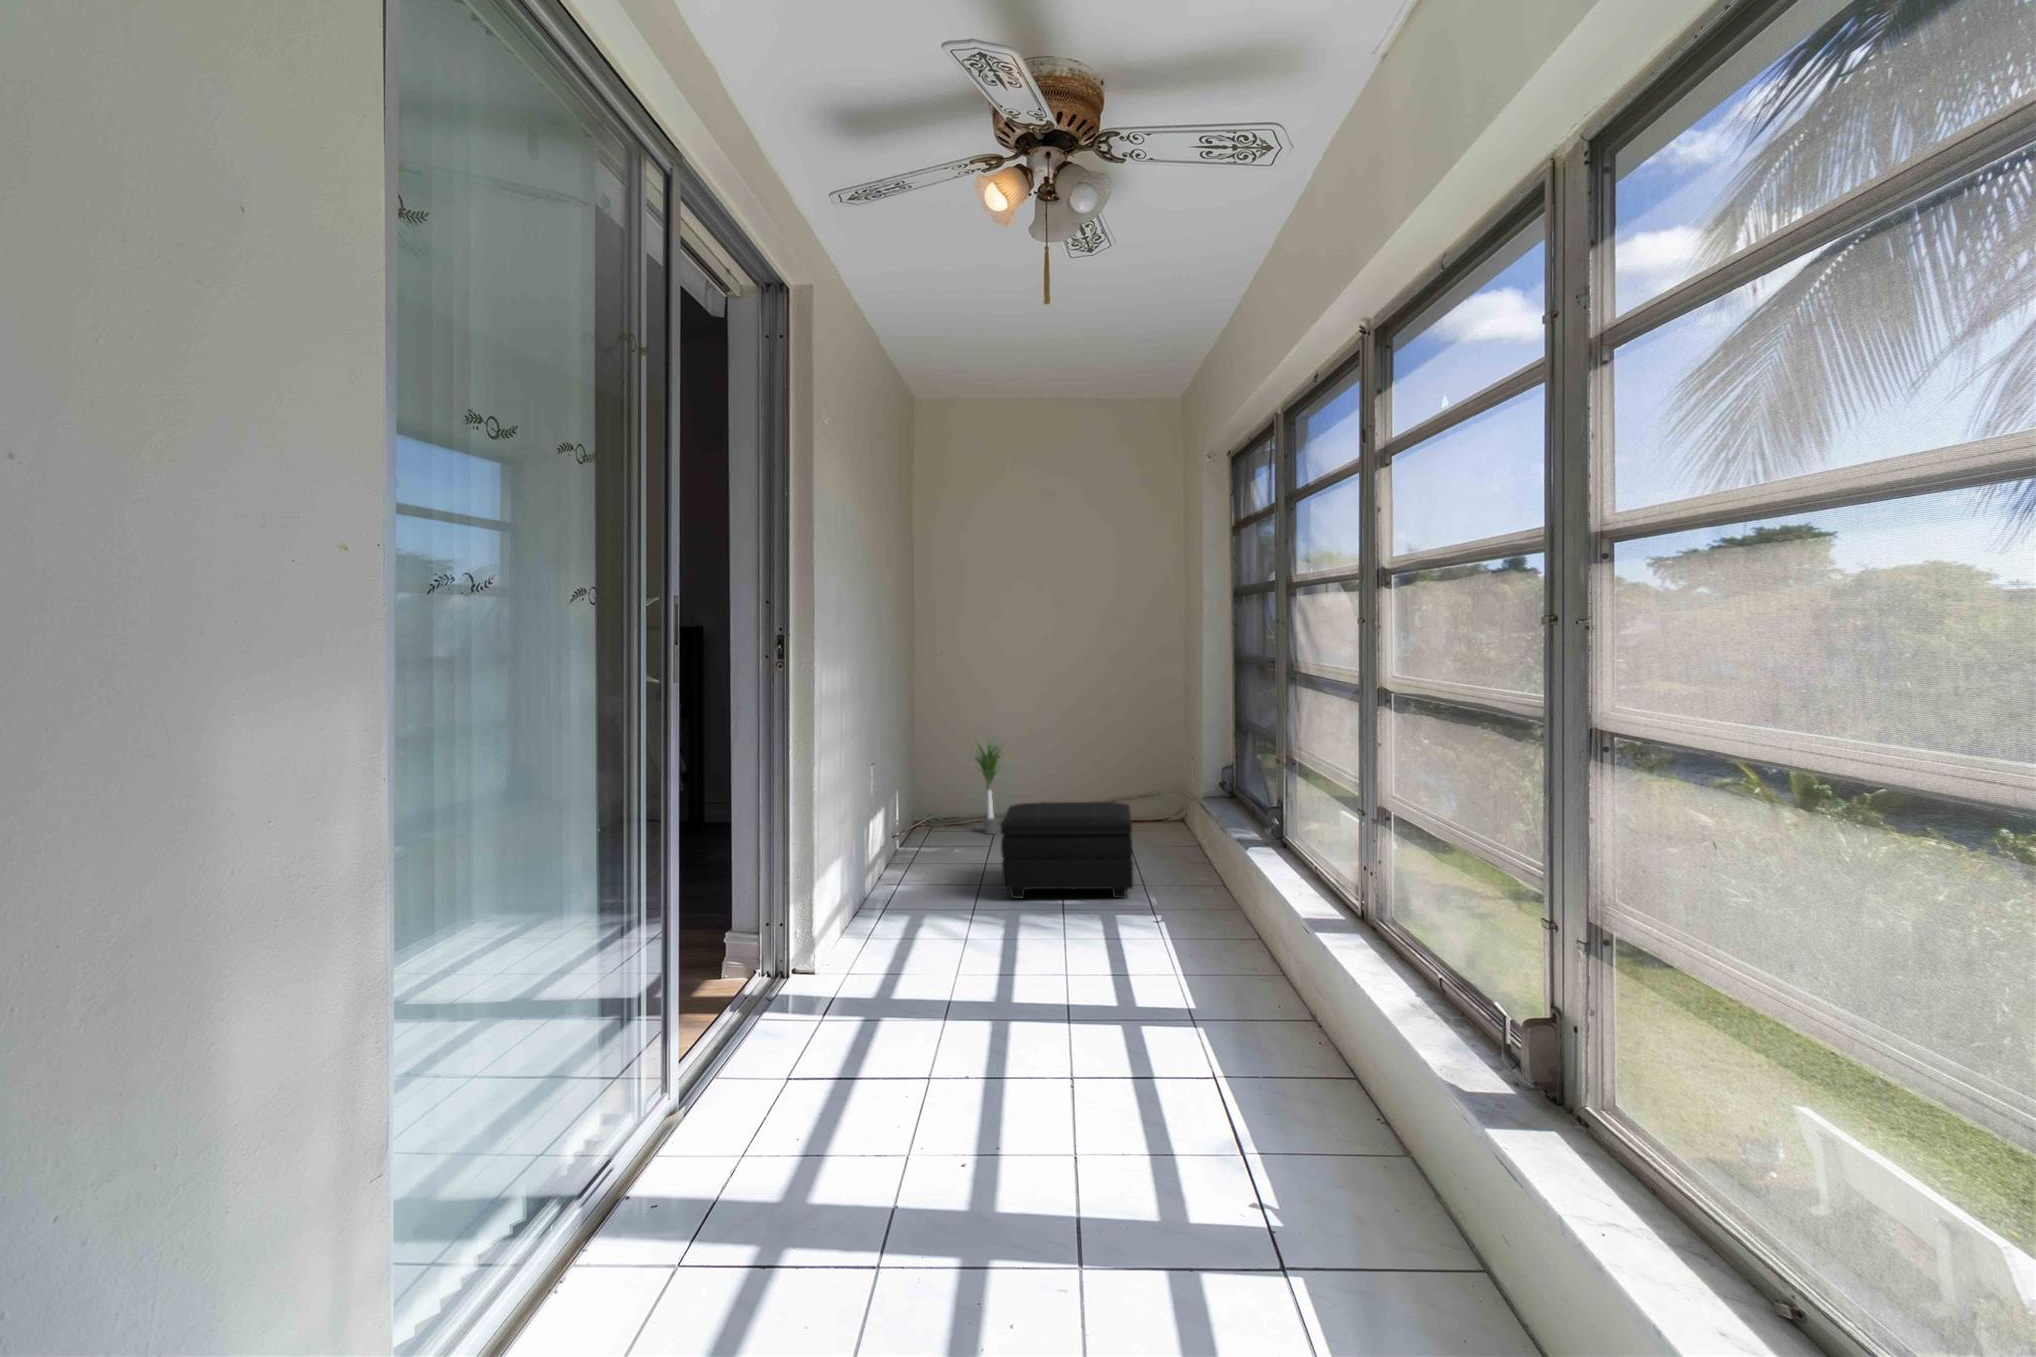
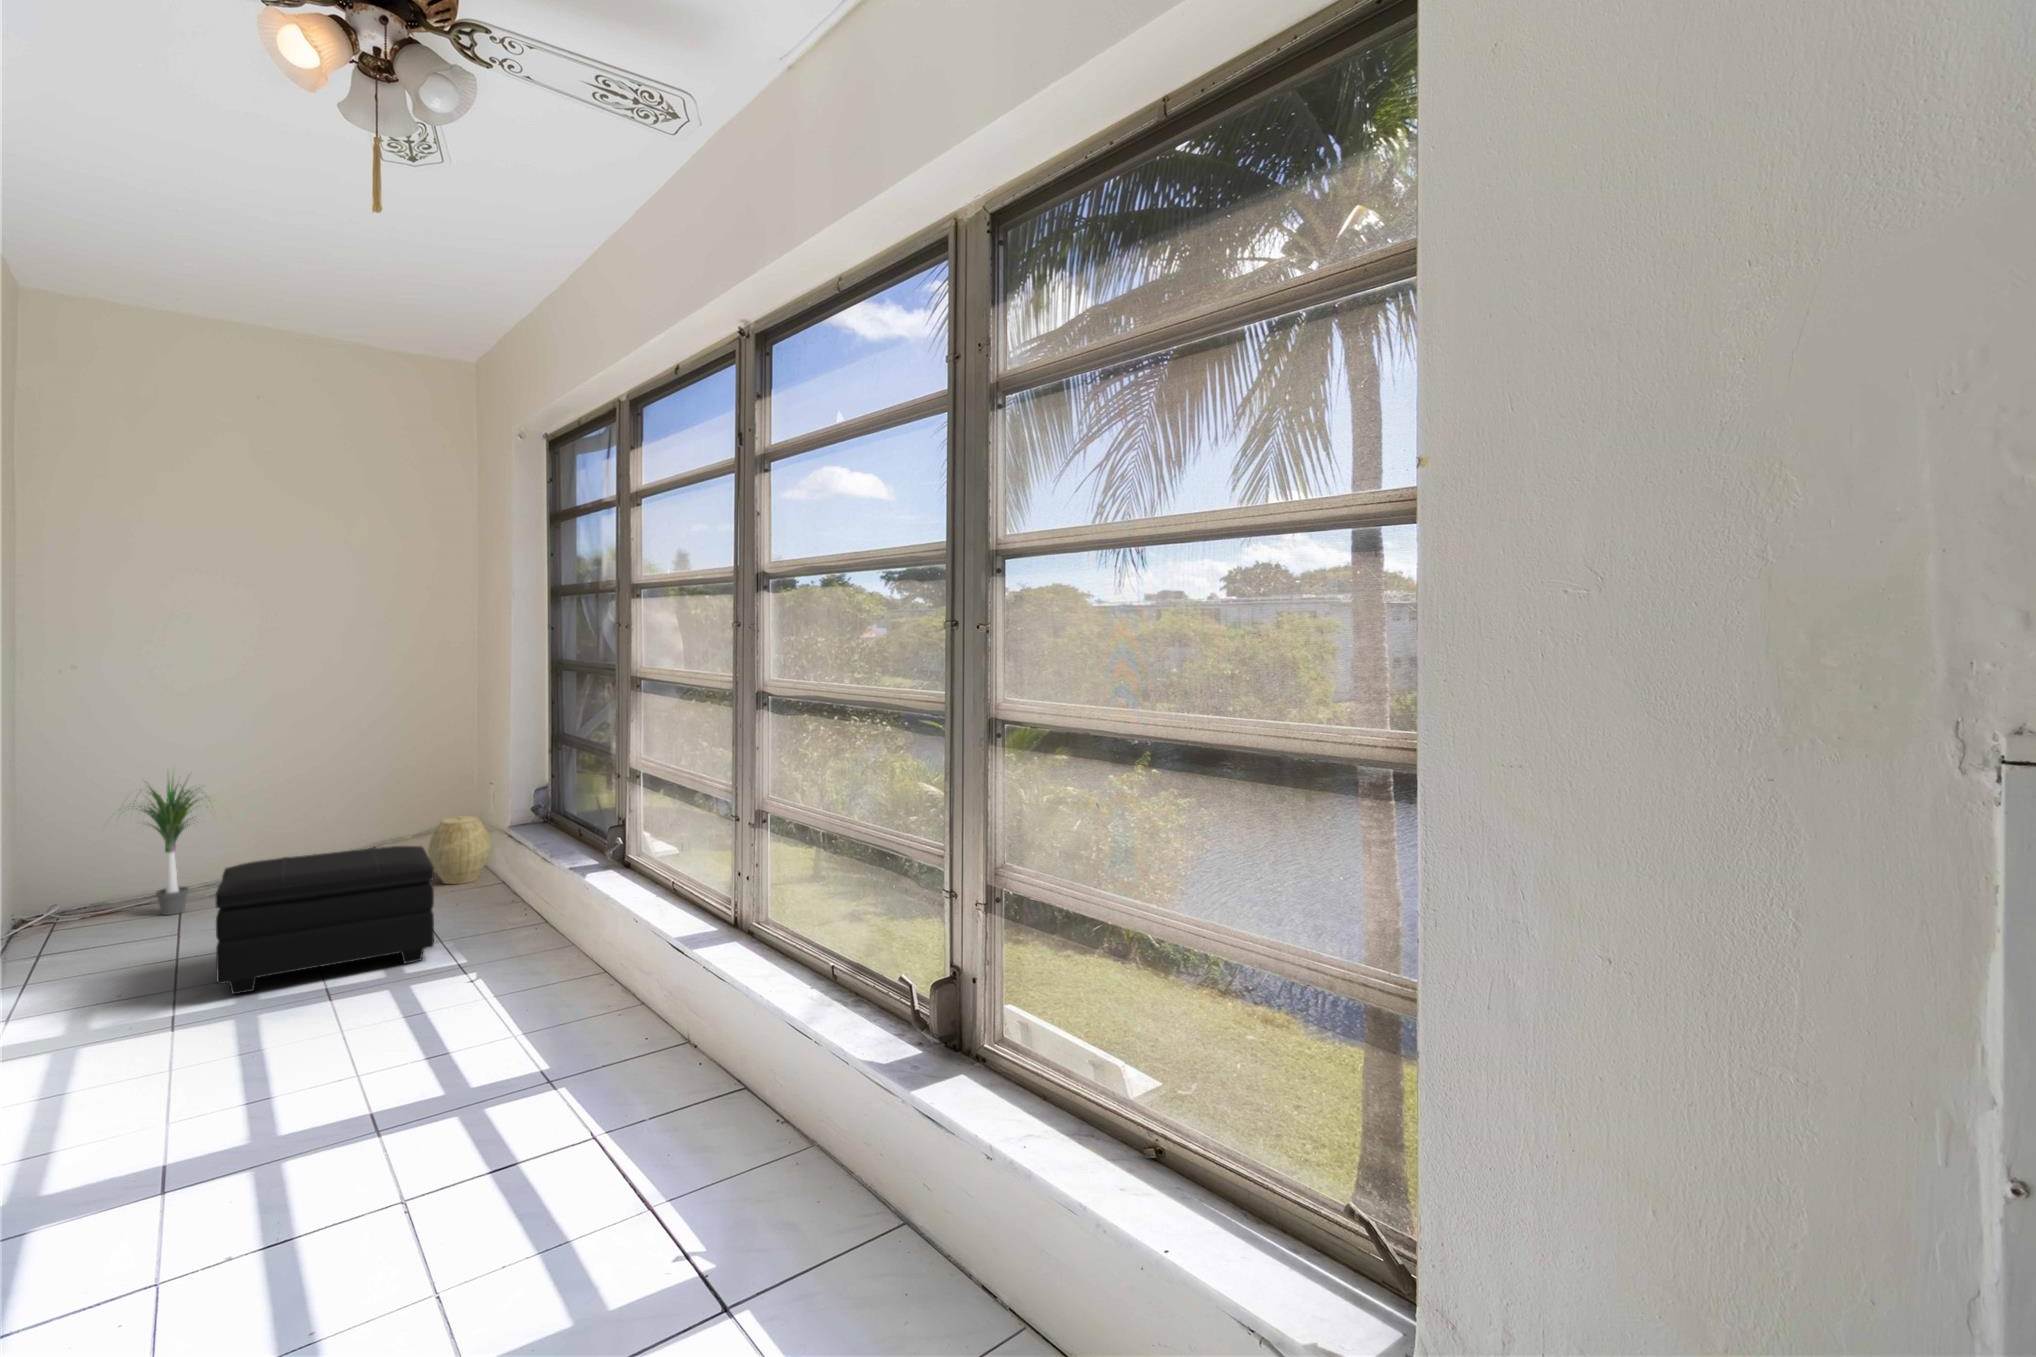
woven basket: none [1142,781,1187,839] -> present [428,816,491,884]

